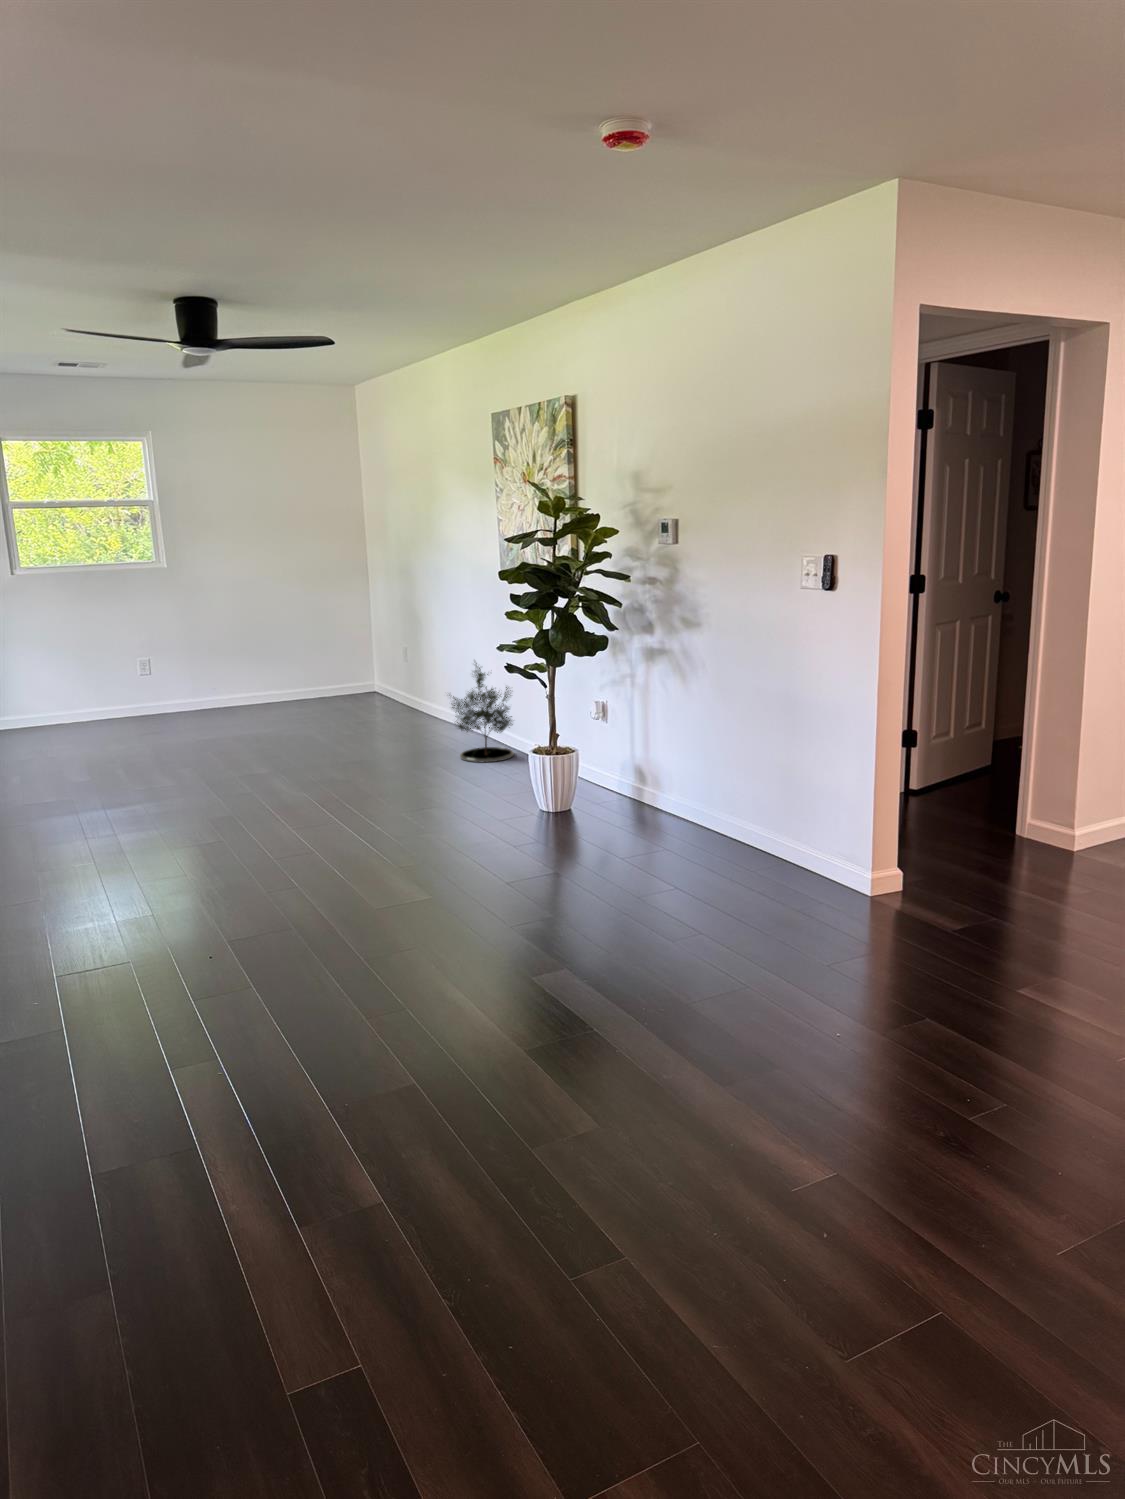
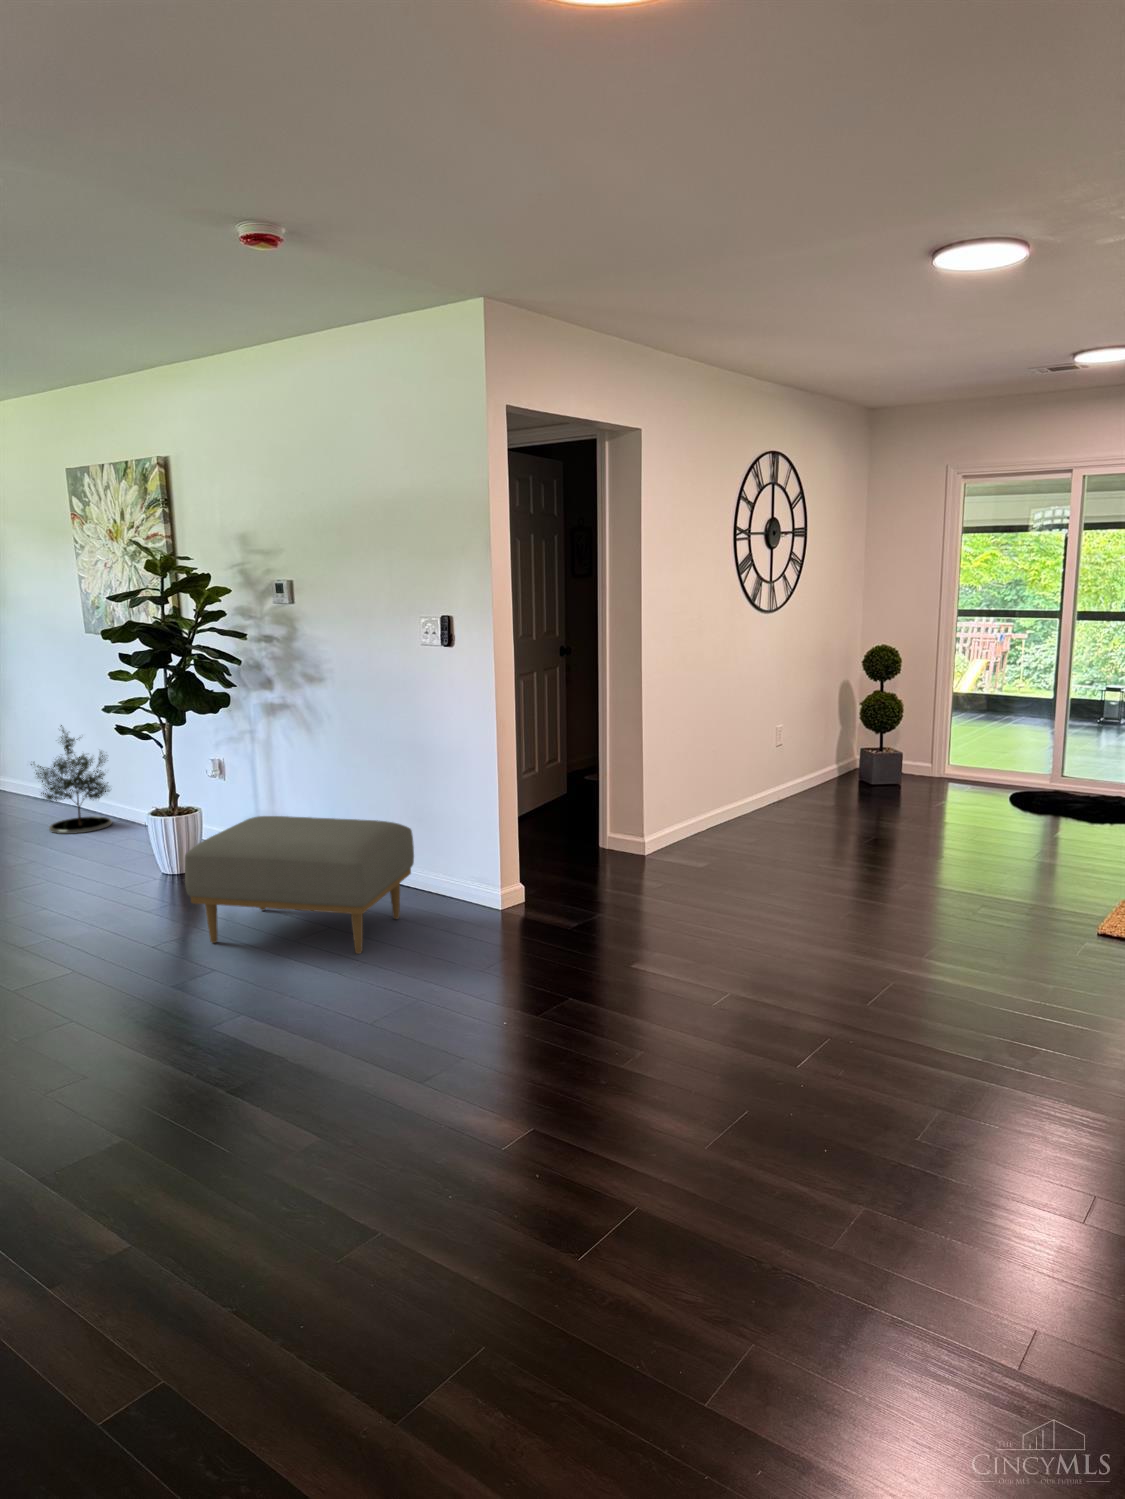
ottoman: none [539,765,775,924] -> present [185,816,414,954]

